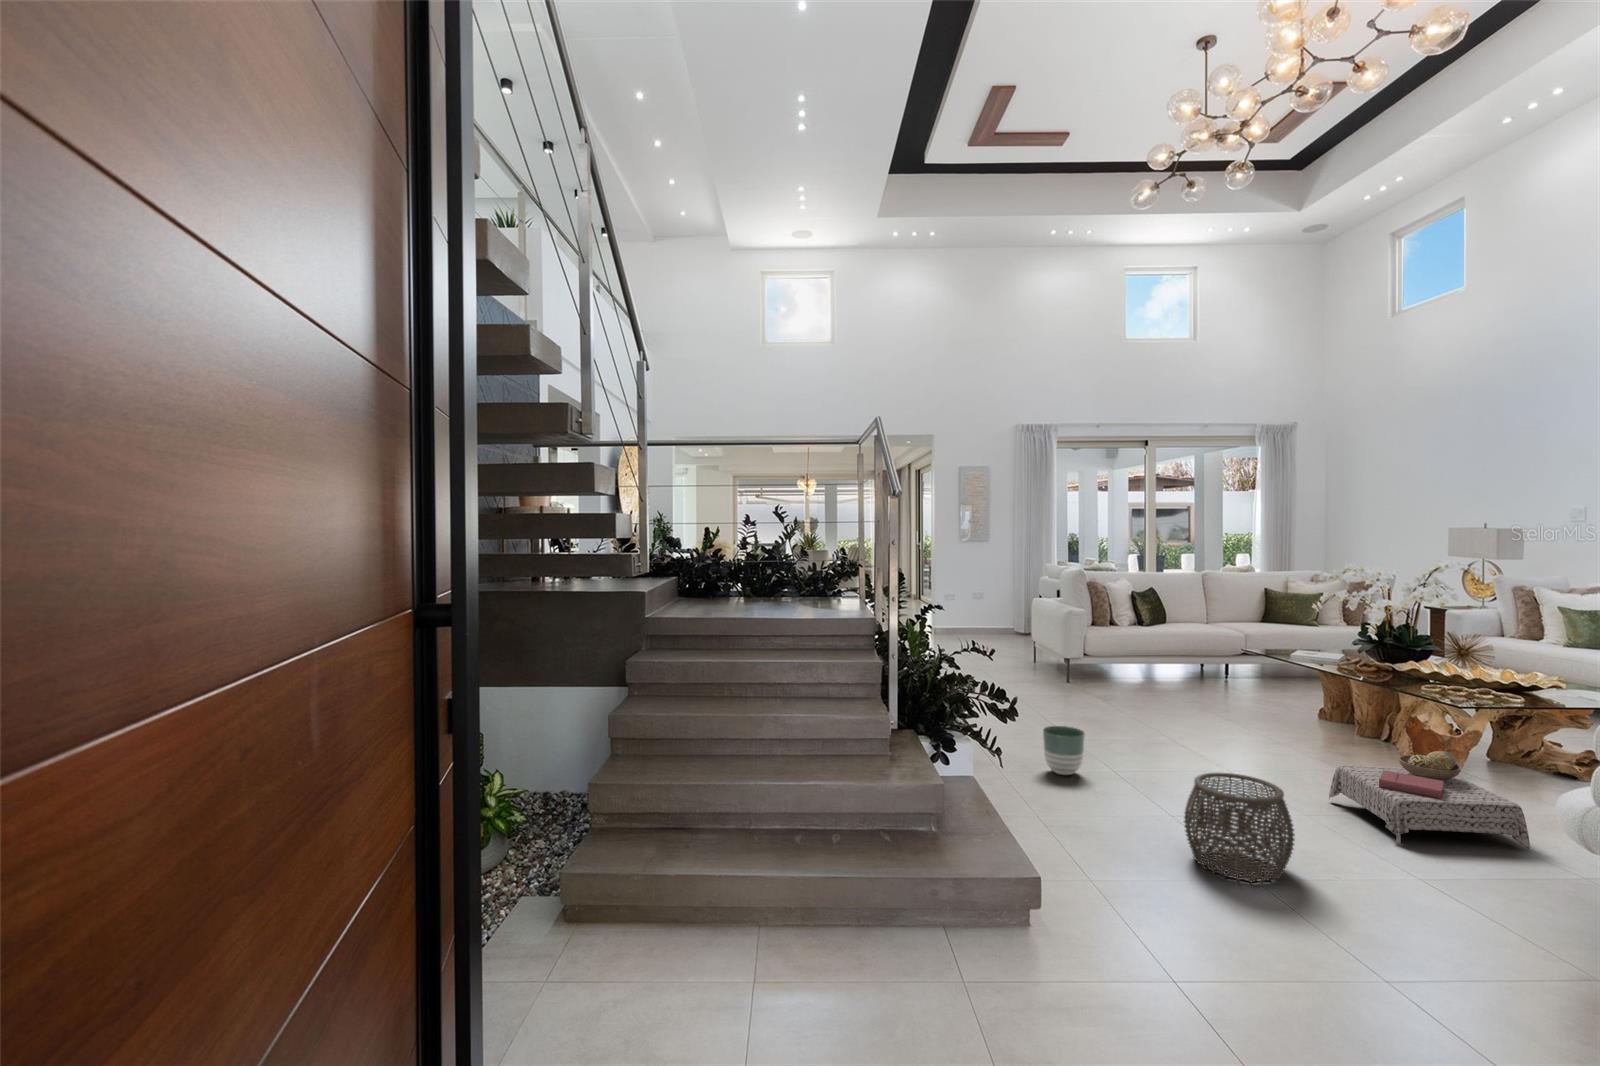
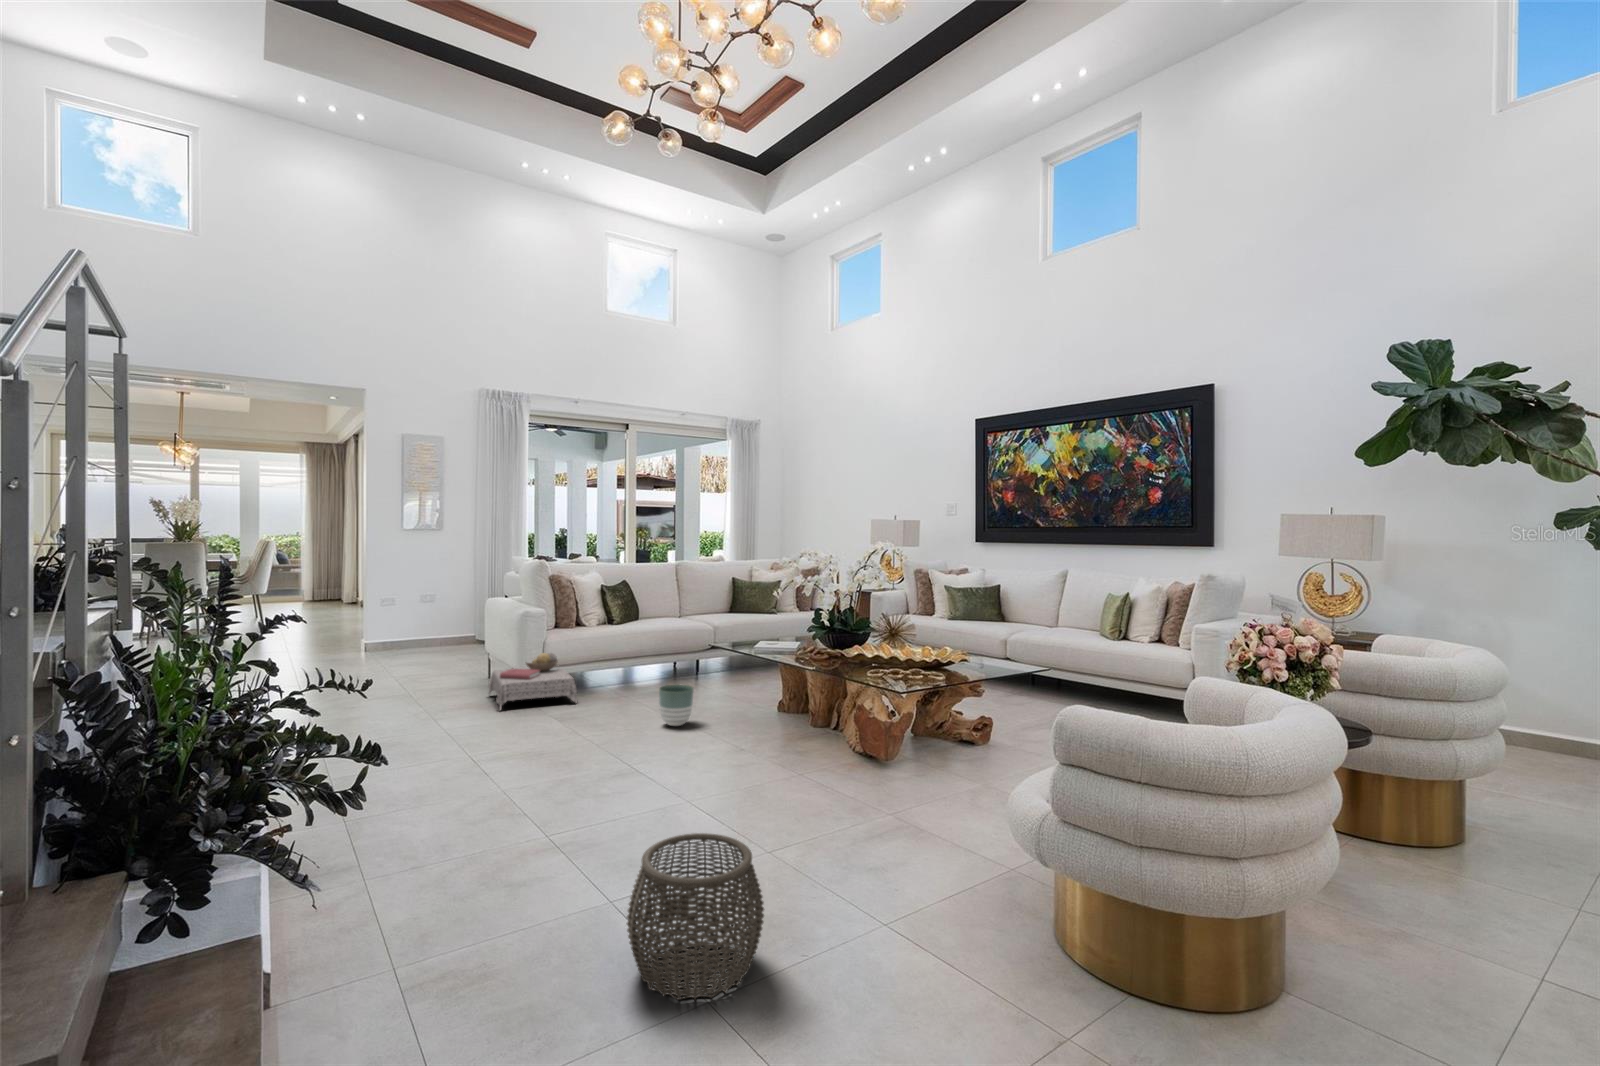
planter: present [1043,726,1085,775] -> present [659,684,694,726]
ottoman: present [1329,751,1530,851] -> present [489,653,577,710]

